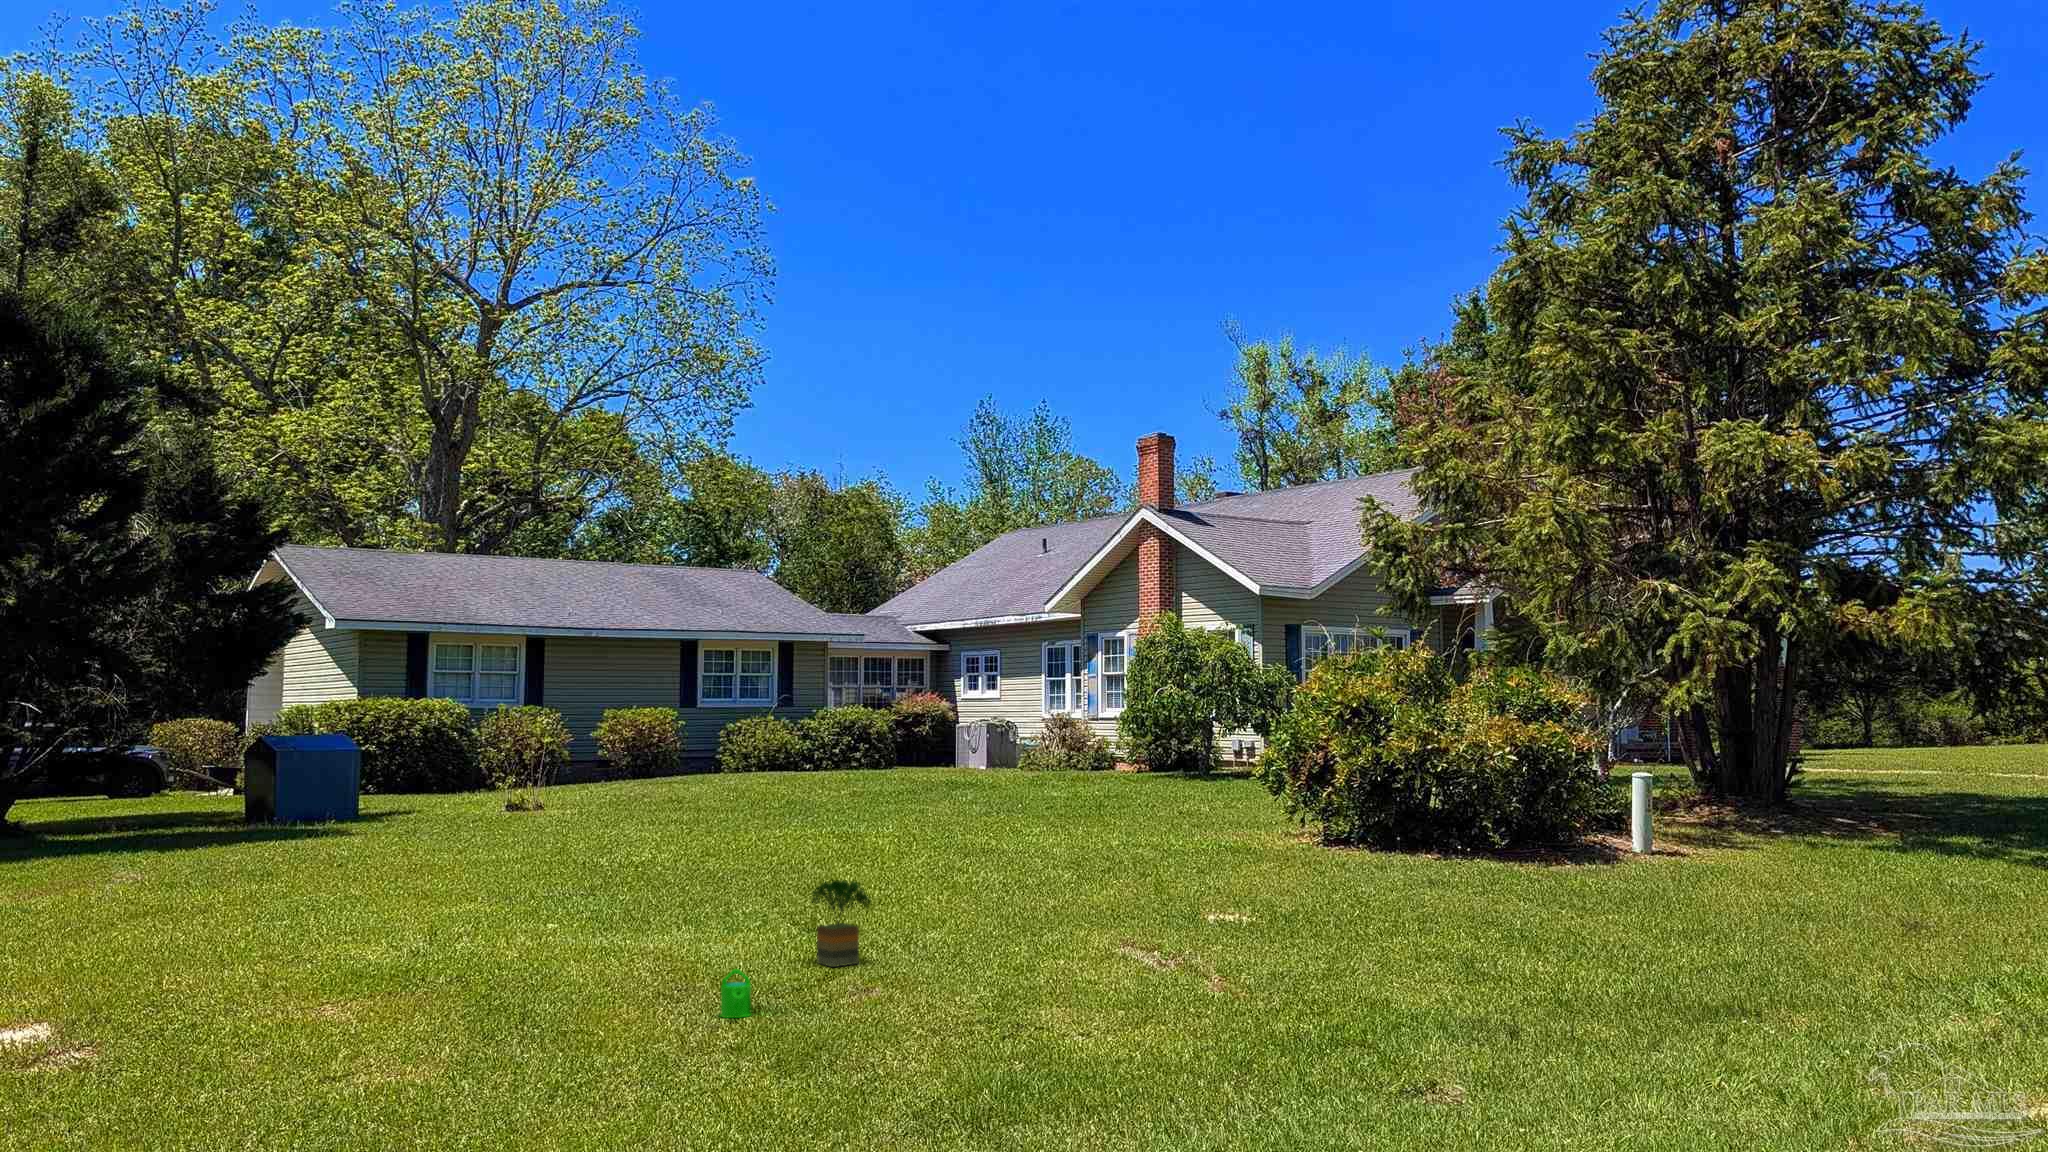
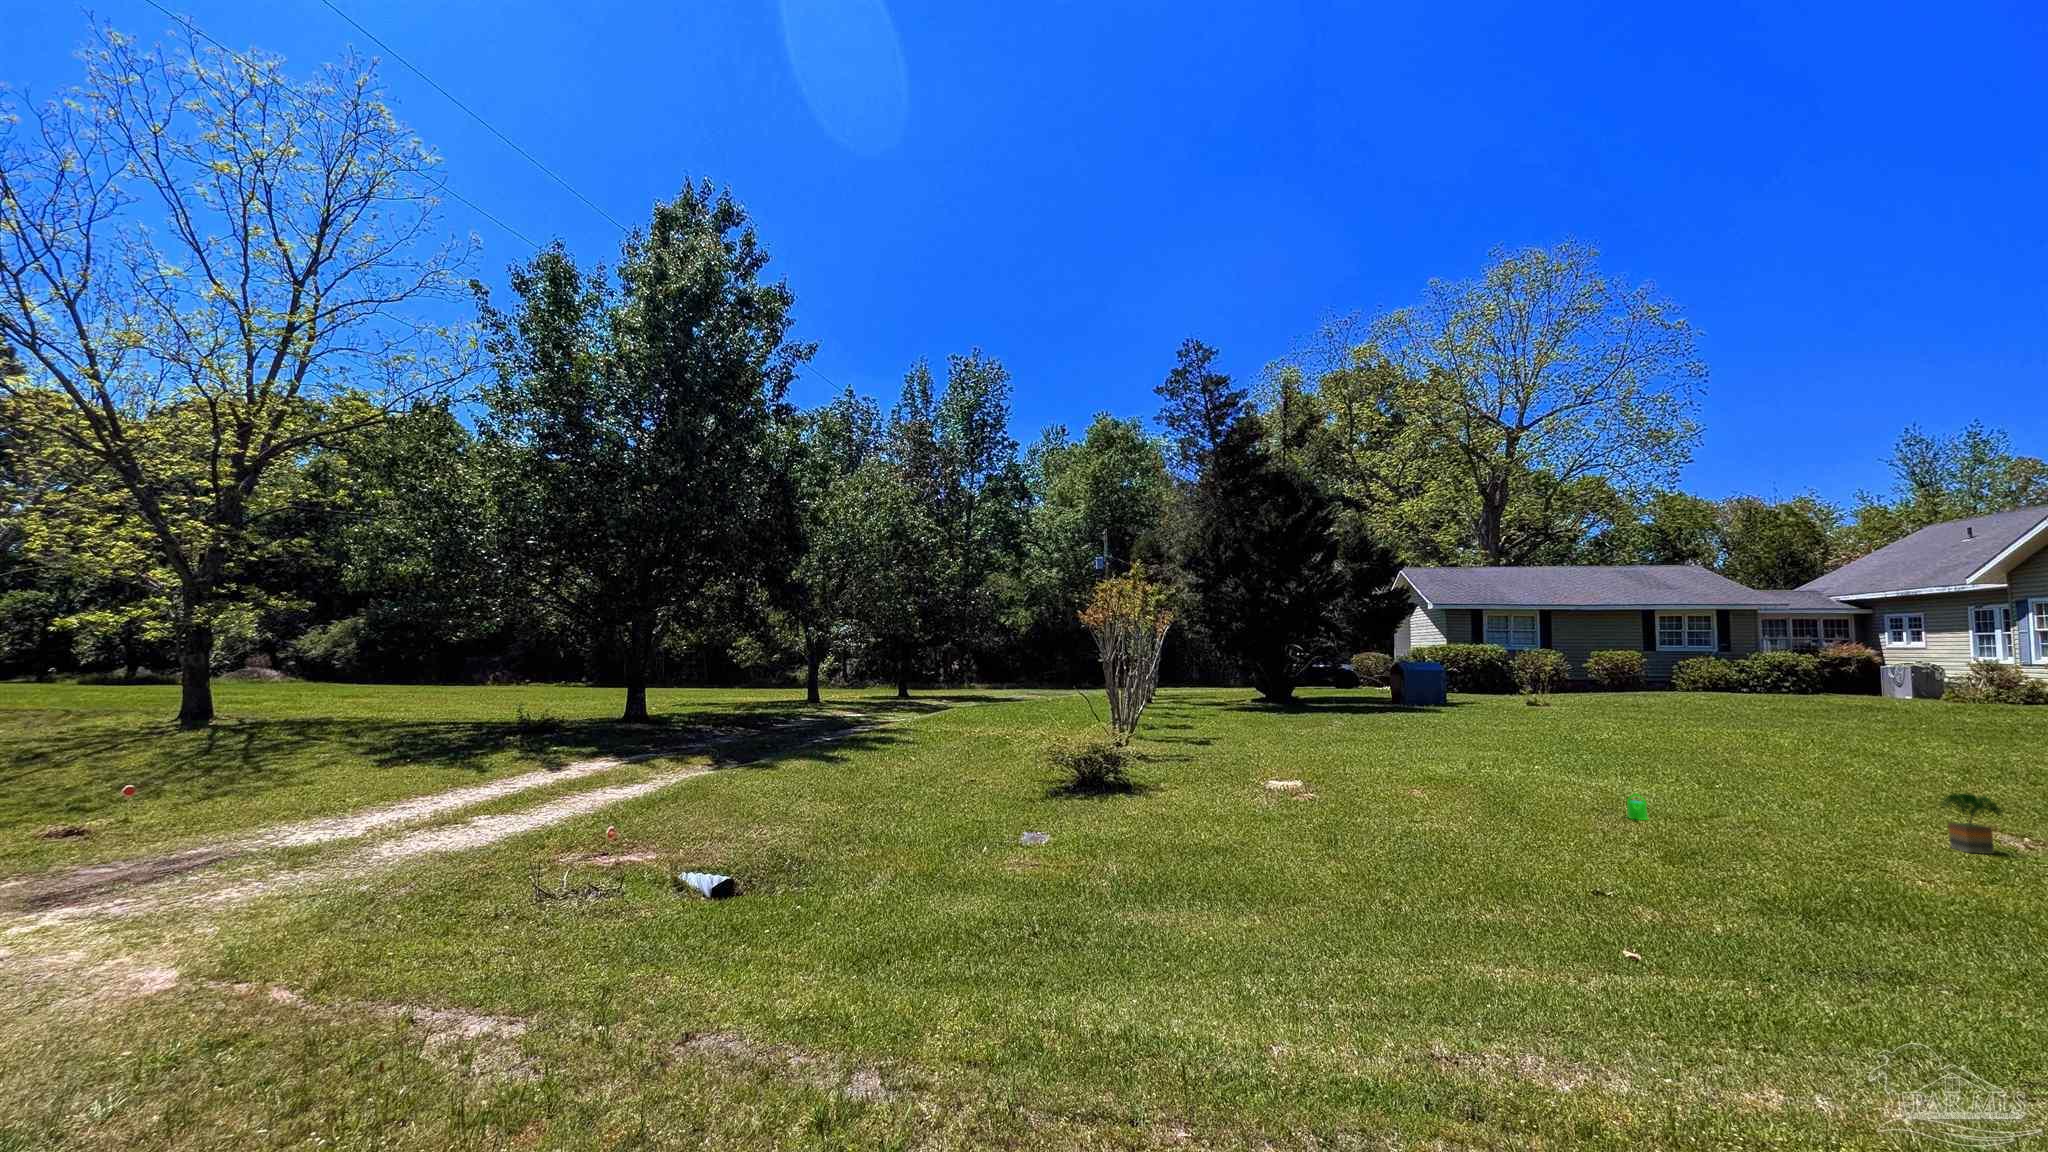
potted tree: present [811,880,871,967] -> present [1941,793,2003,854]

